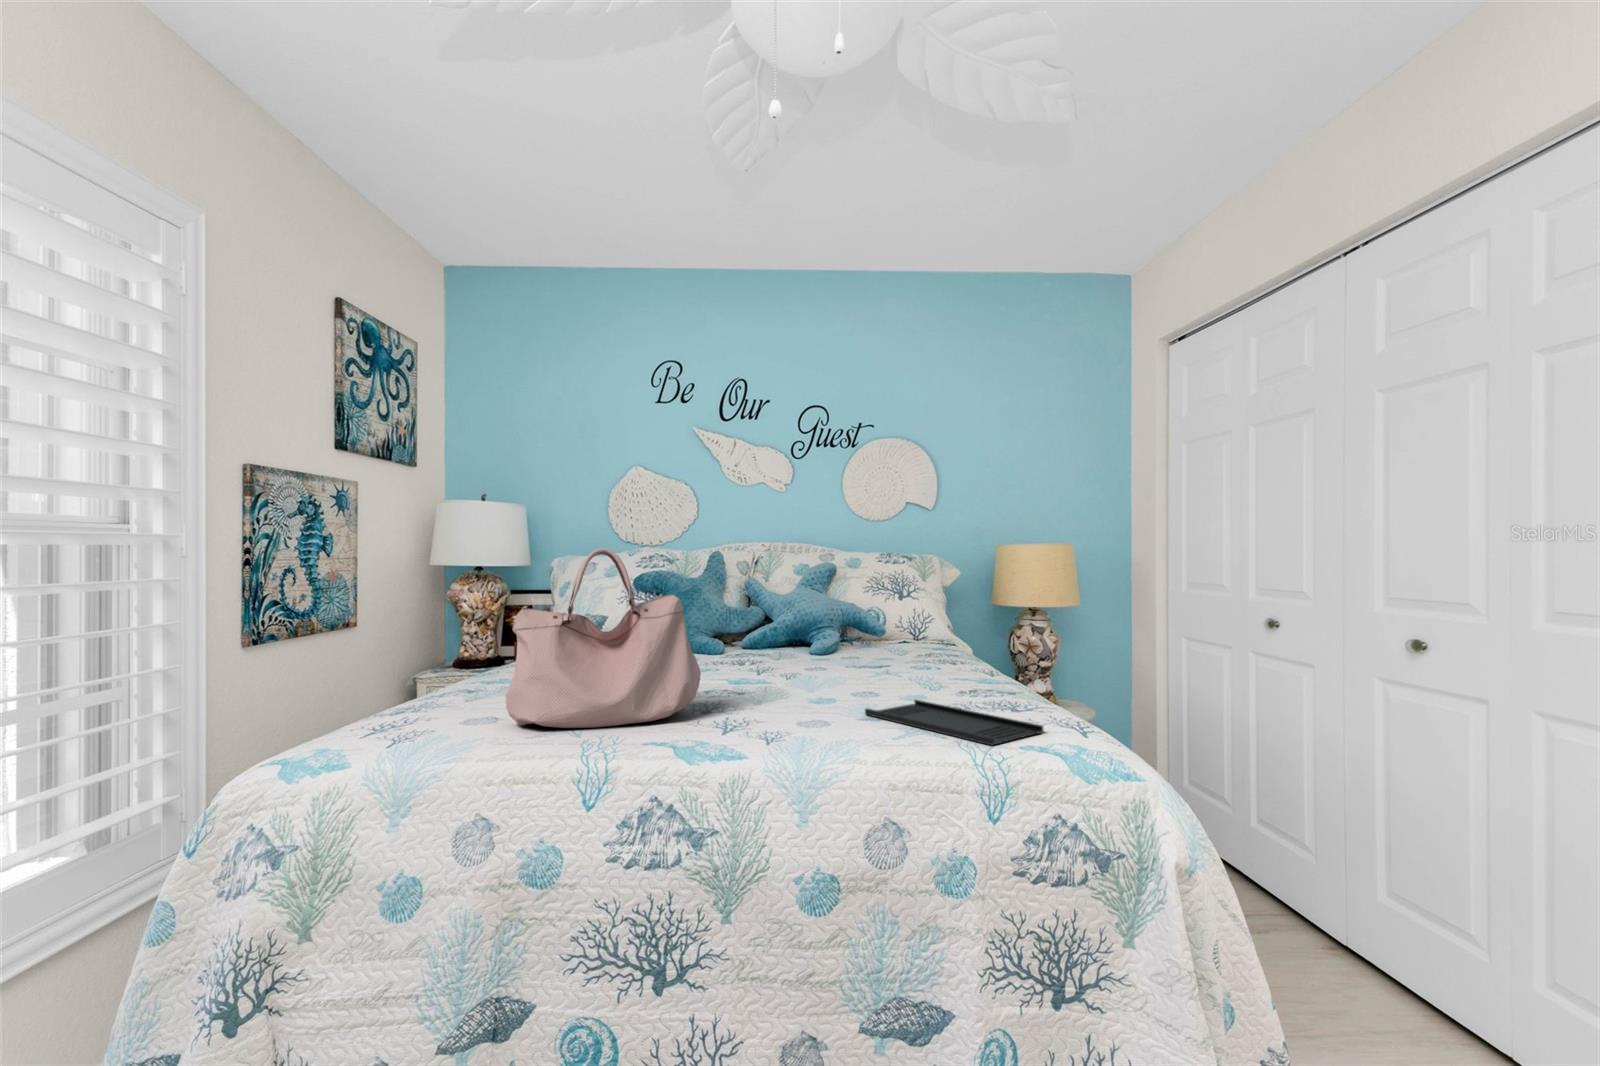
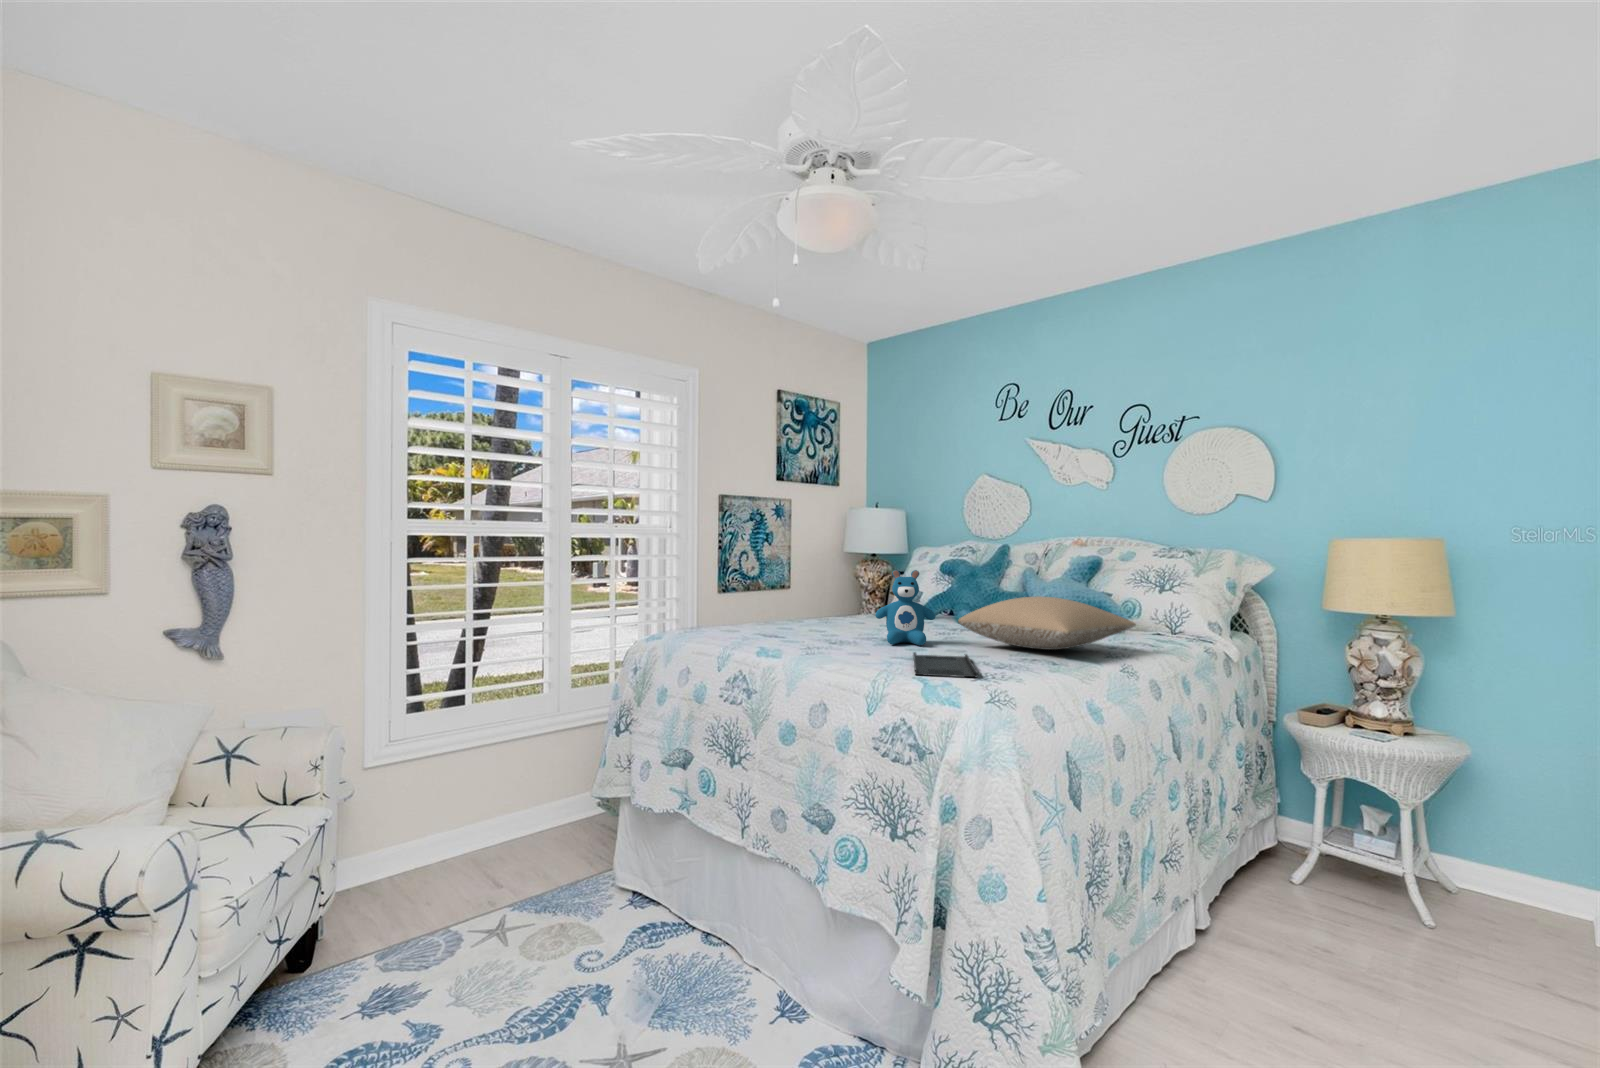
handbag: present [505,548,701,728] -> none [735,539,832,640]
teddy bear: none [730,590,815,701] -> present [875,570,935,645]
pillow: none [836,615,1000,679] -> present [958,596,1136,650]

